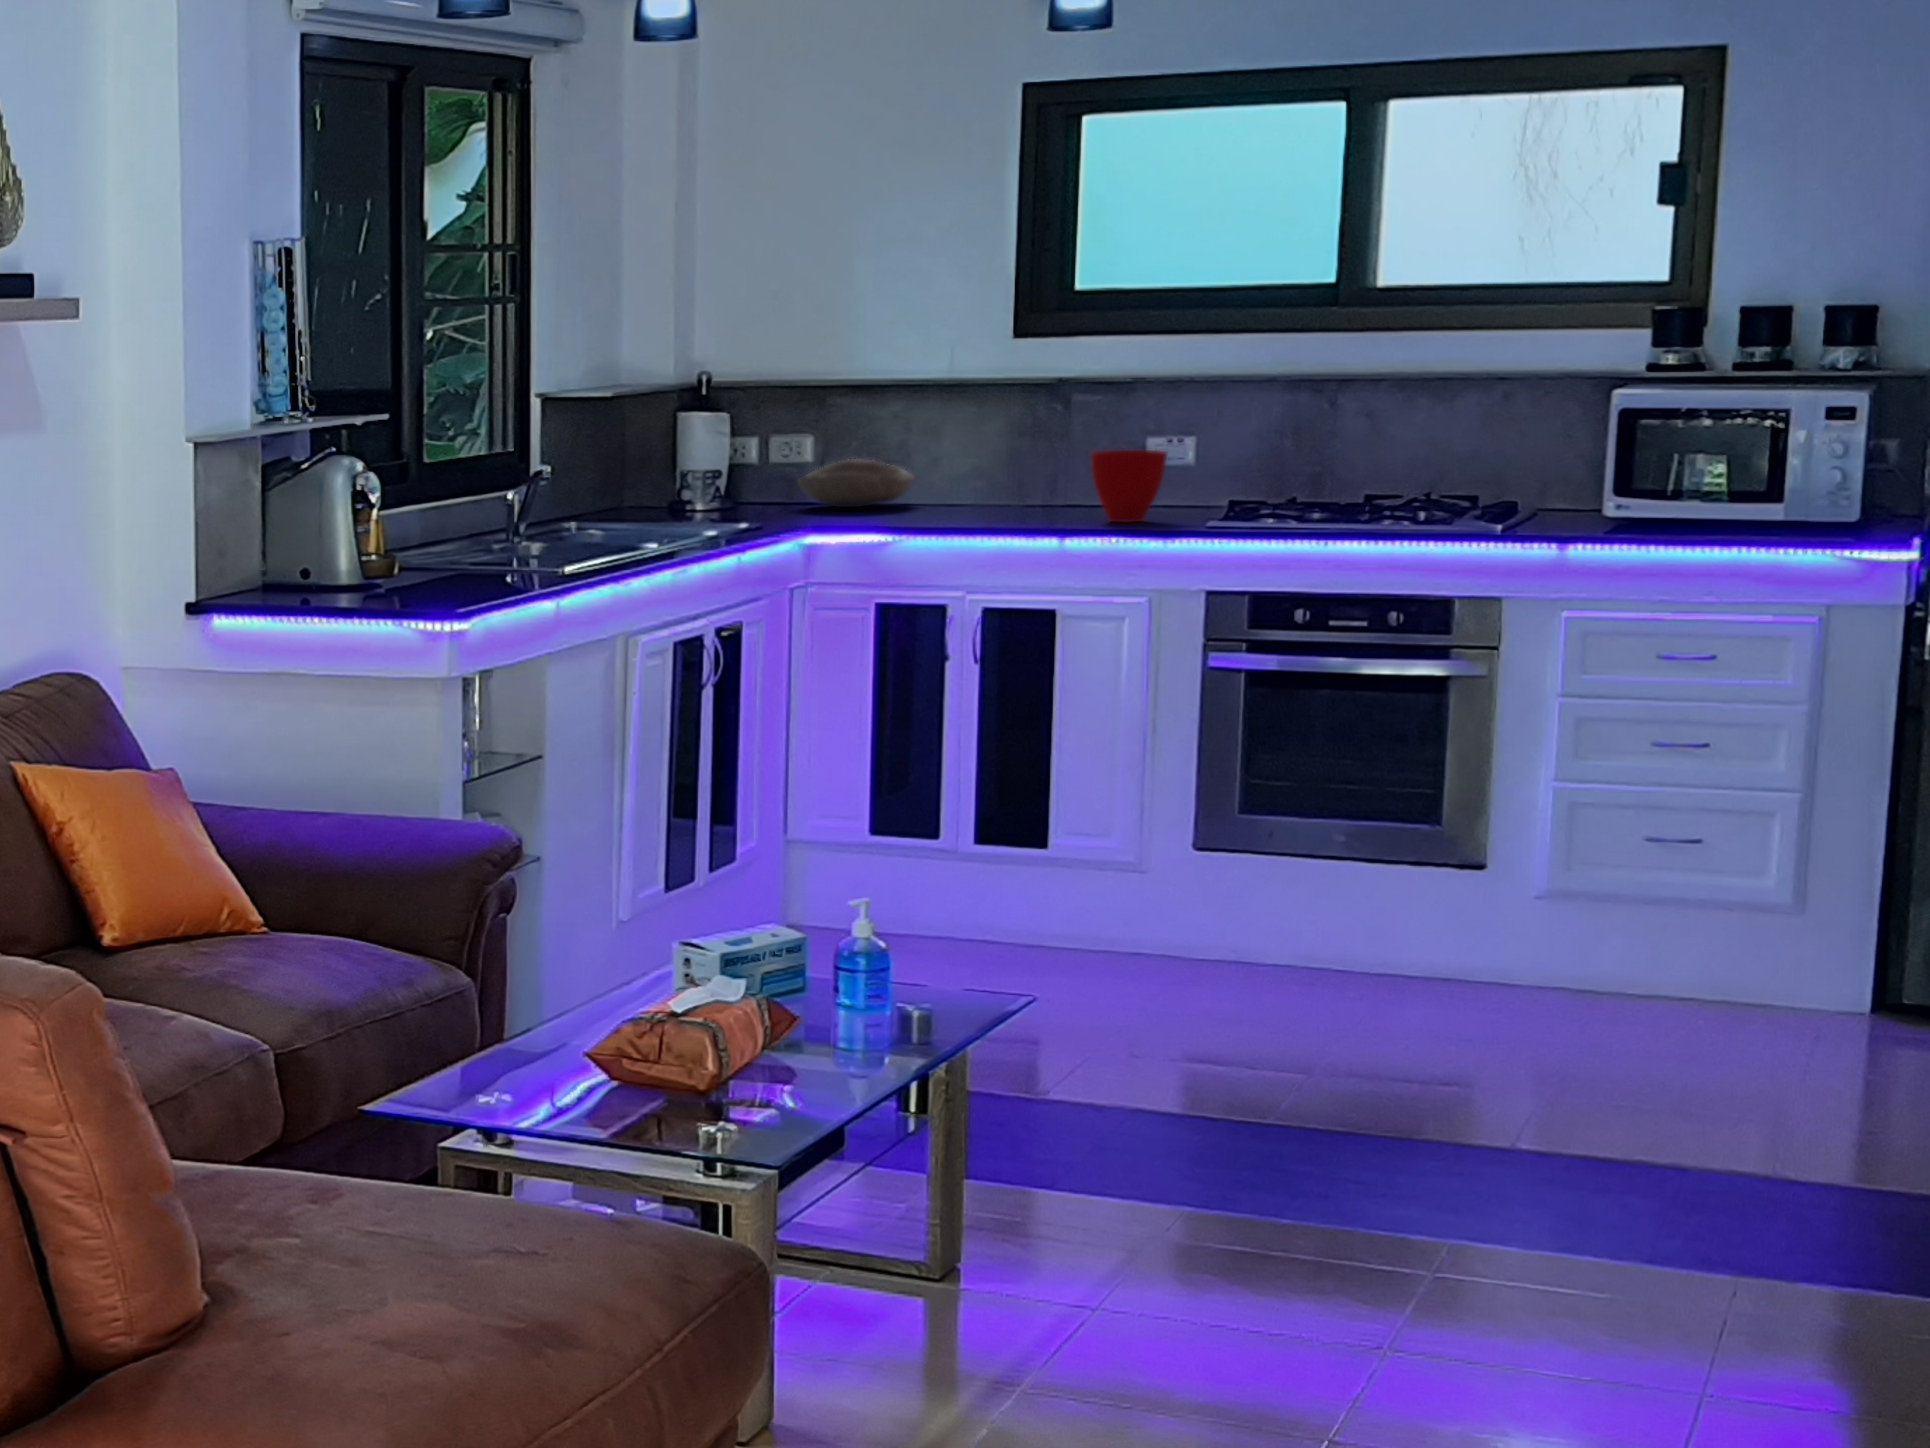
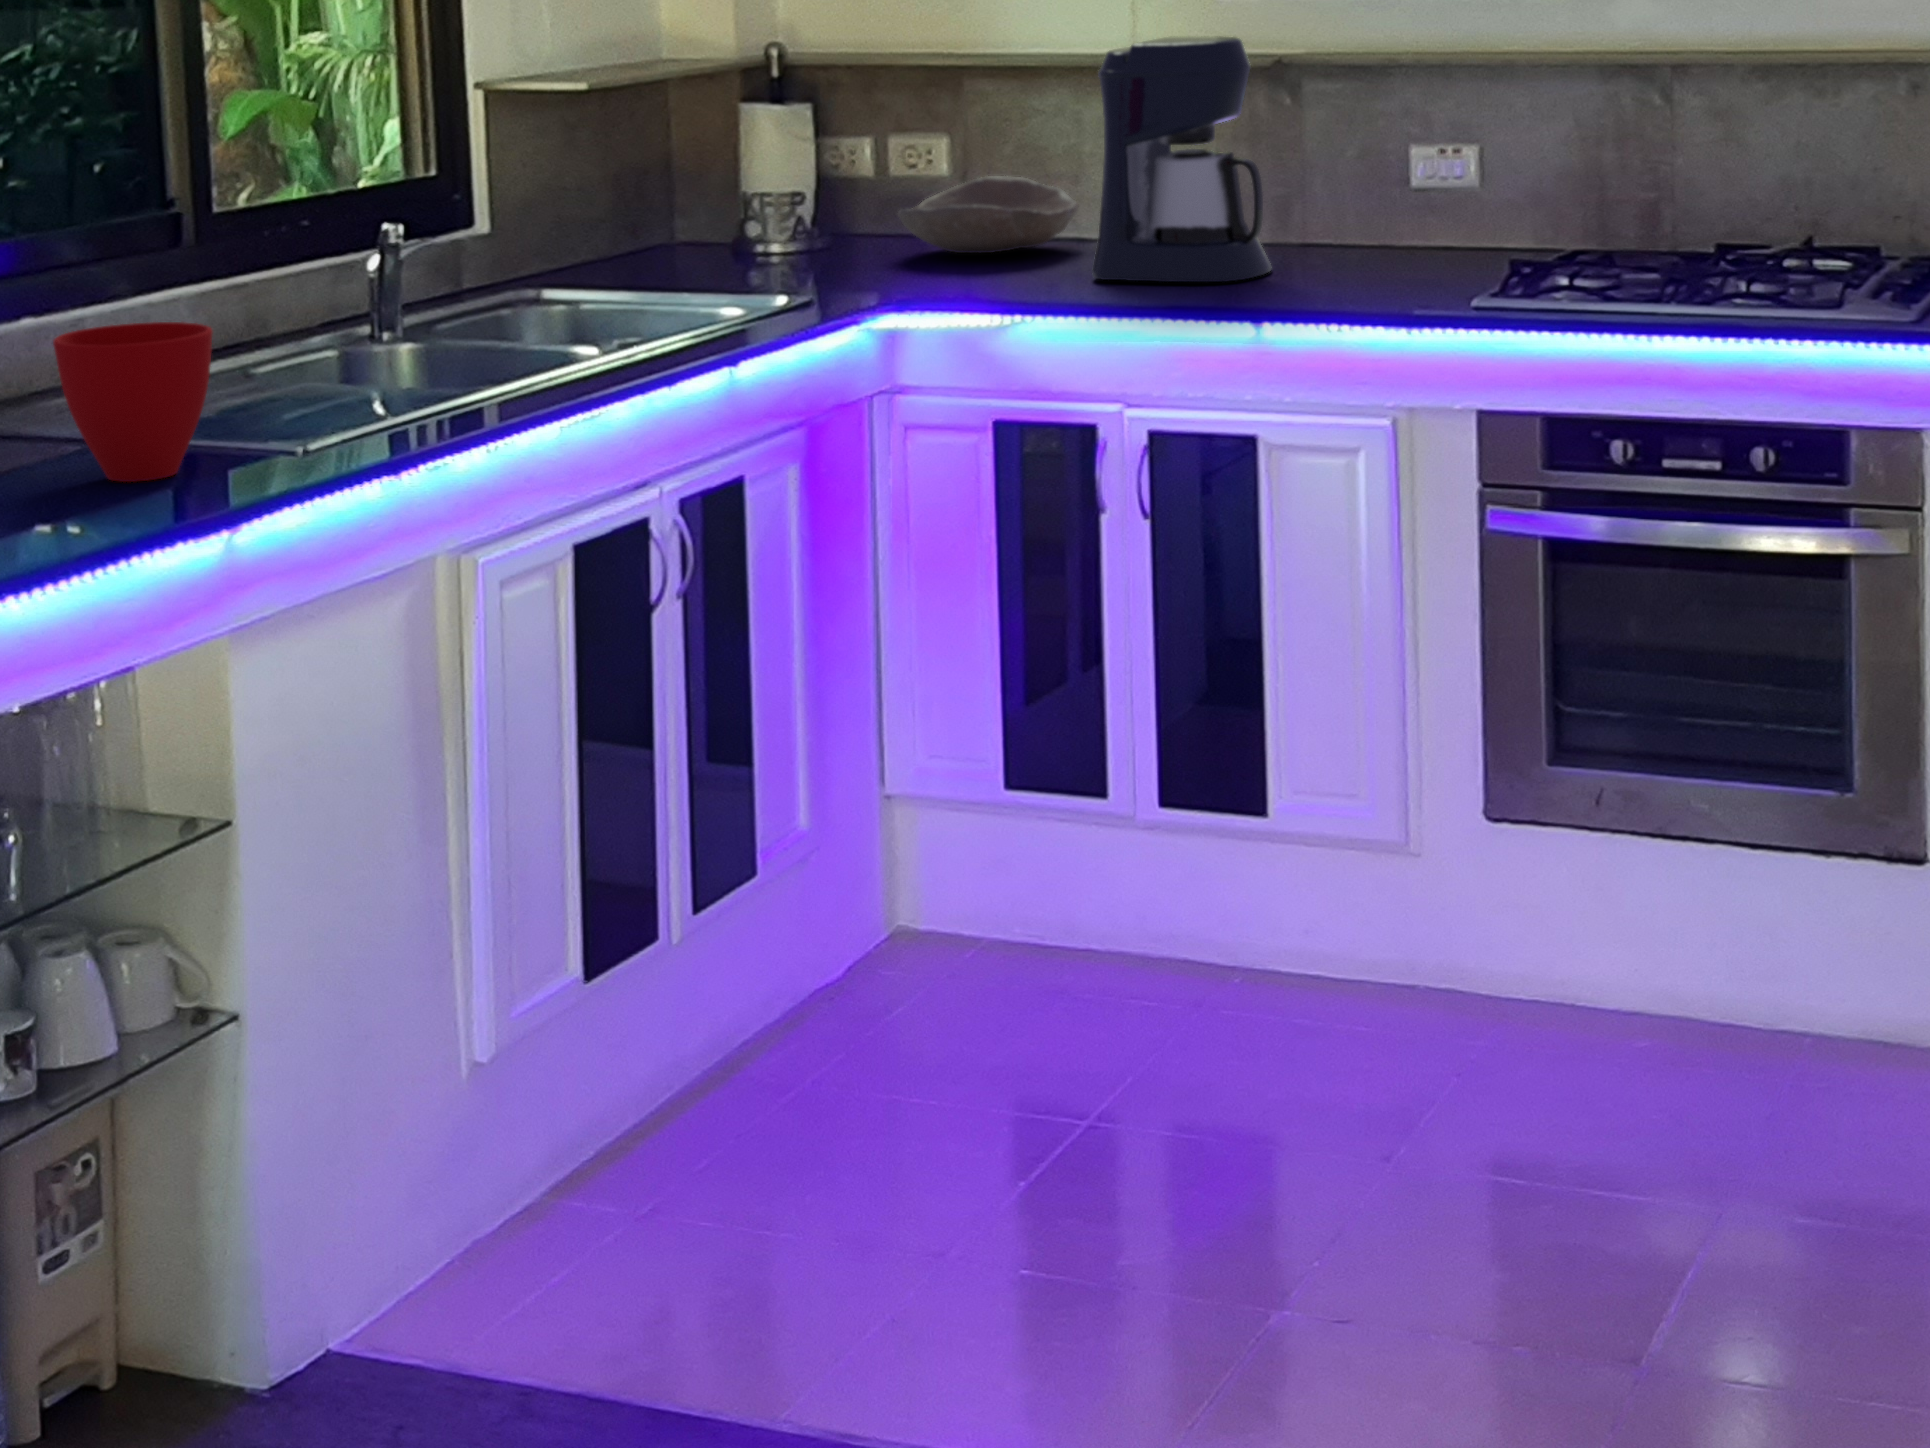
coffee maker: none [941,362,1058,517] -> present [1093,36,1271,282]
cup: present [1091,450,1168,522] -> present [53,322,213,482]

